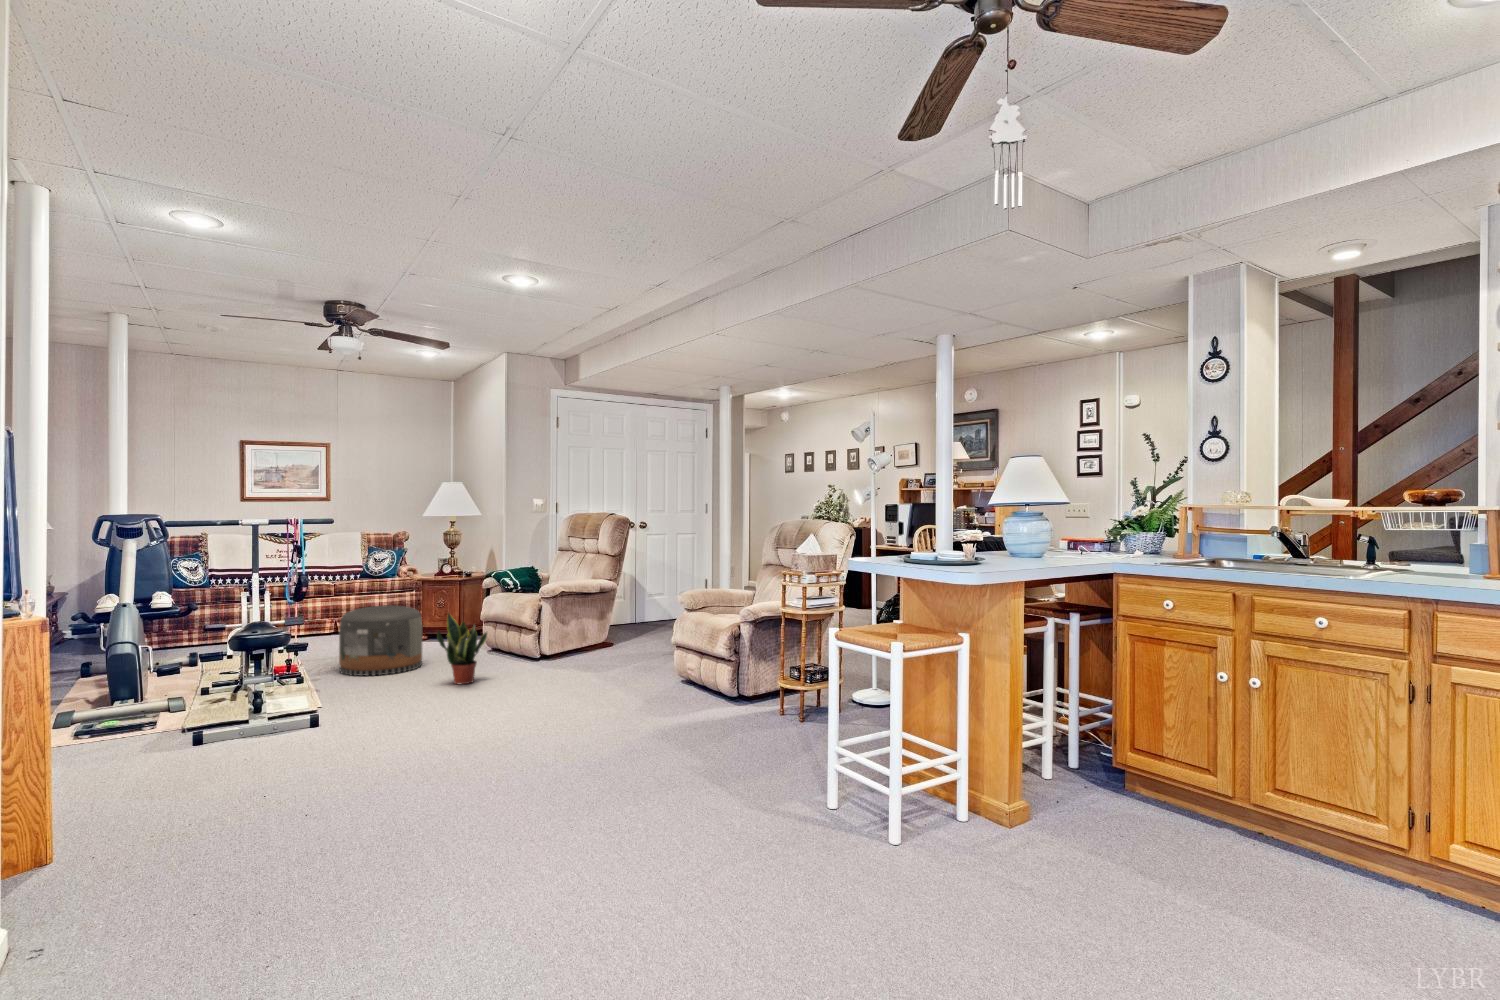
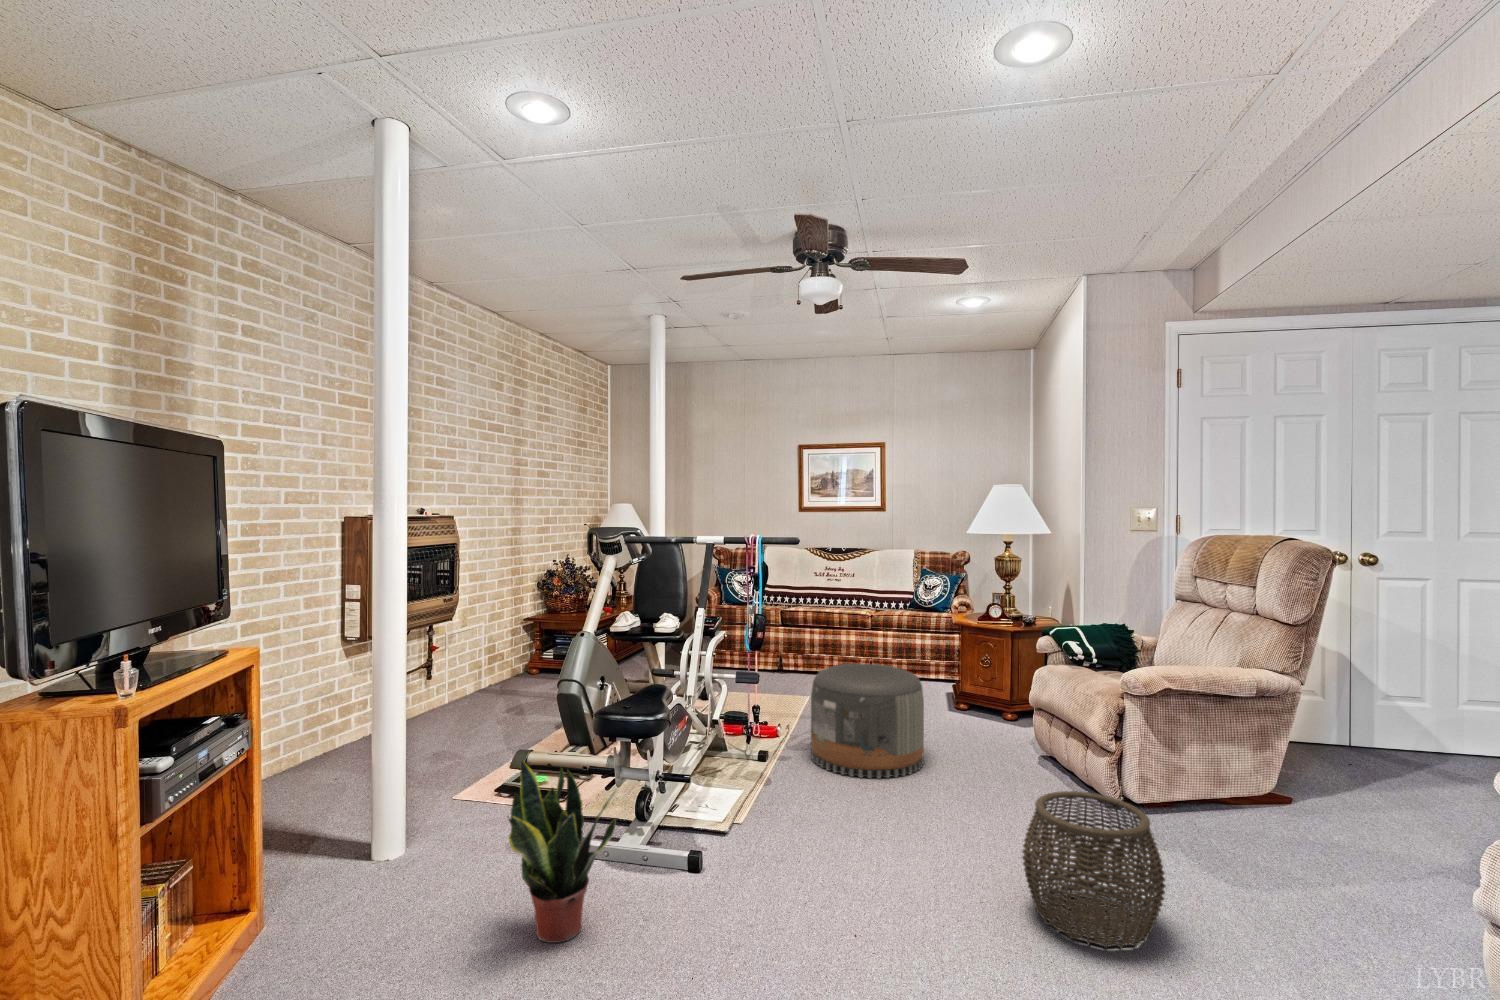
potted plant: present [437,613,487,684] -> present [508,760,616,943]
woven basket: none [510,635,572,694] -> present [1022,791,1166,948]

